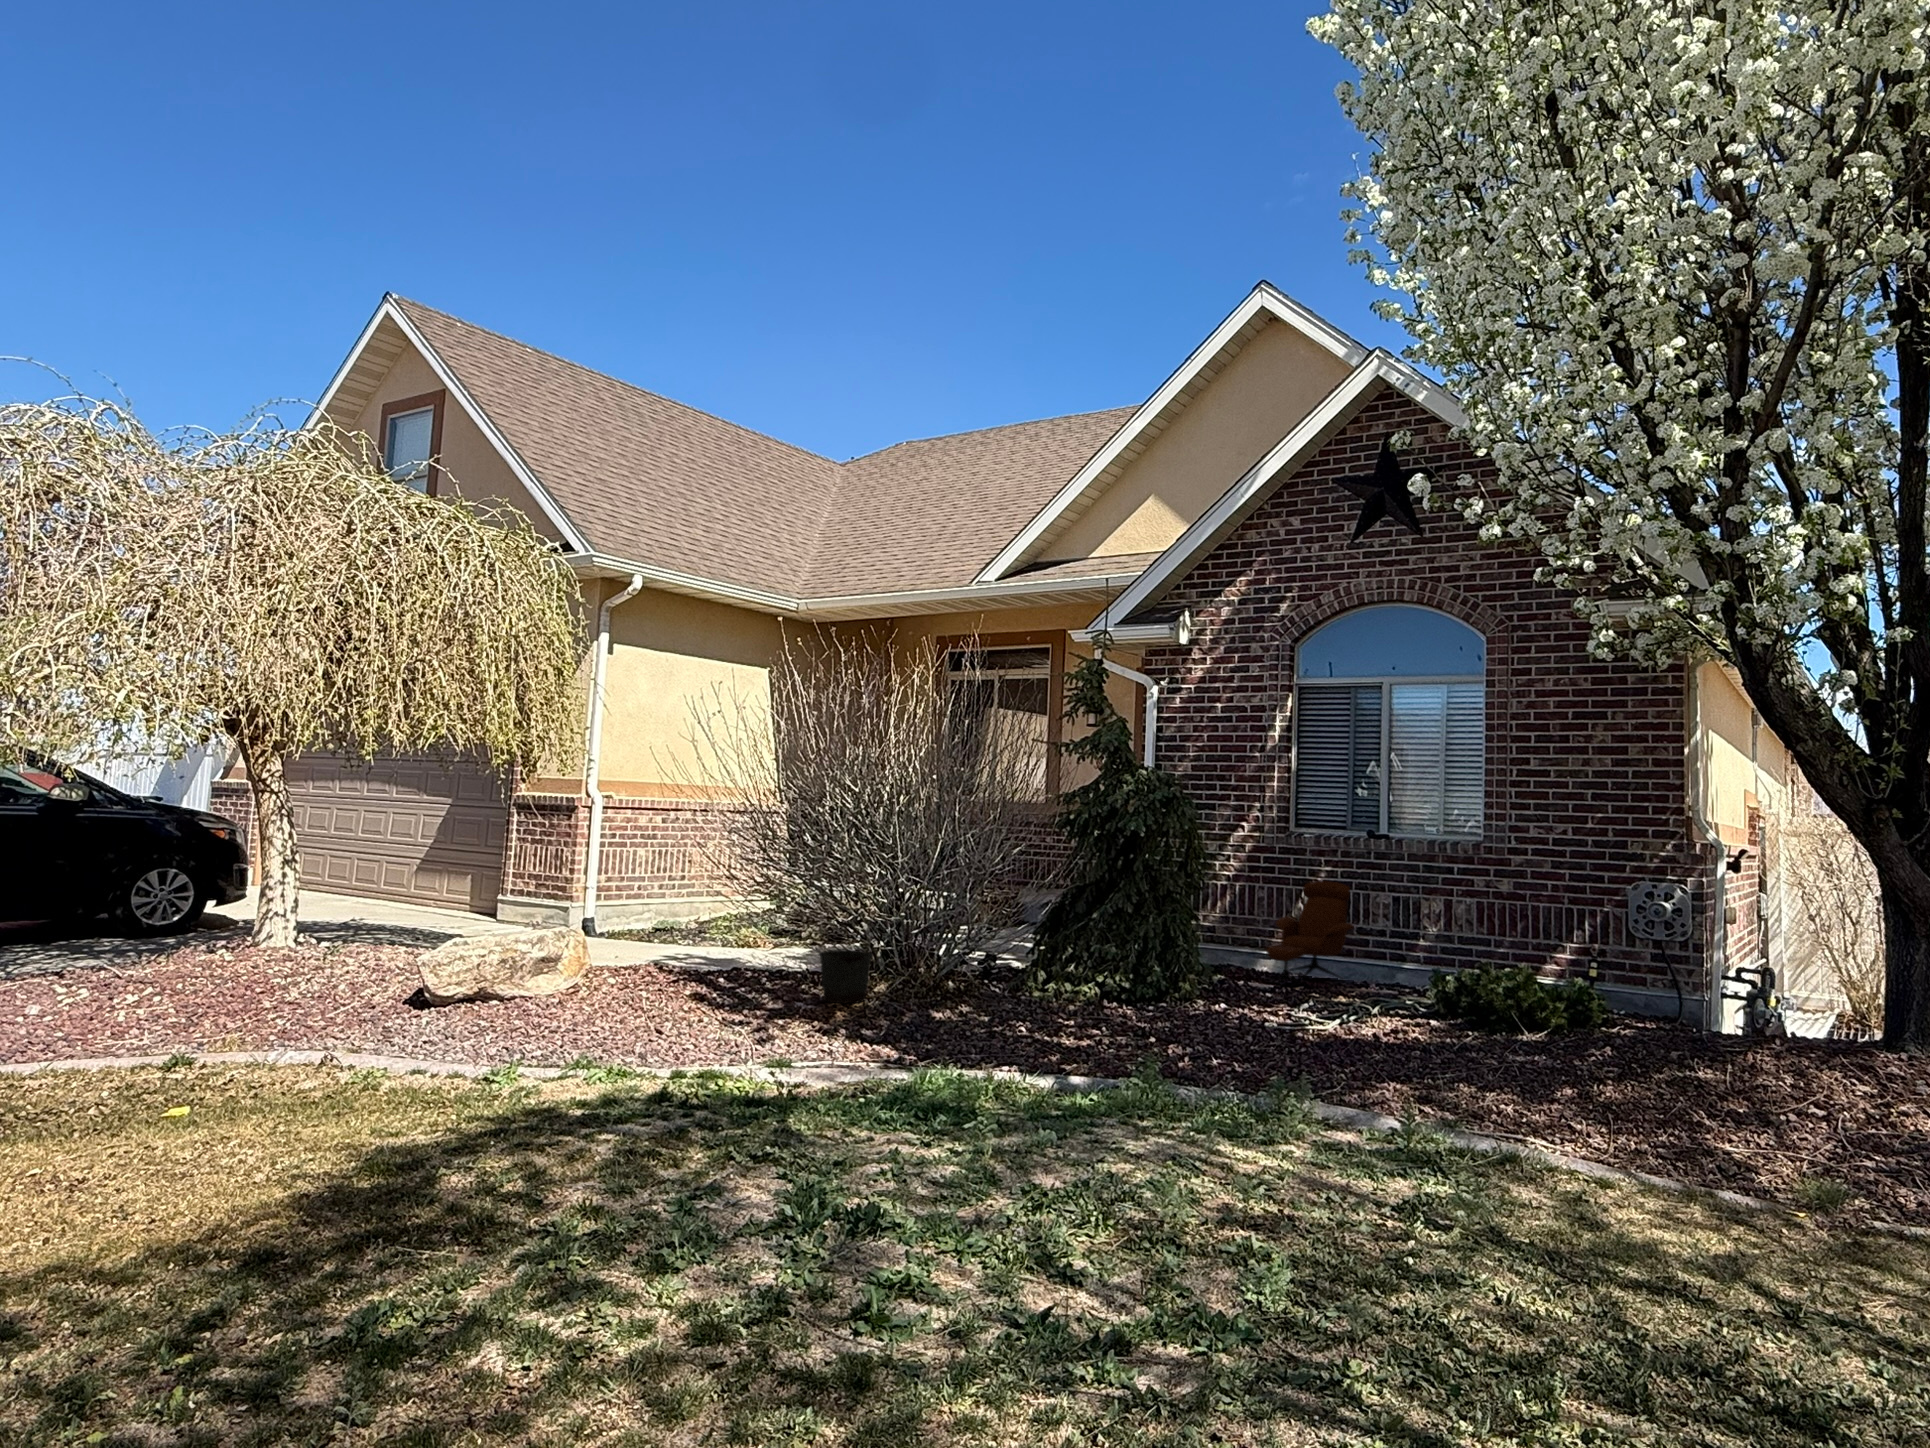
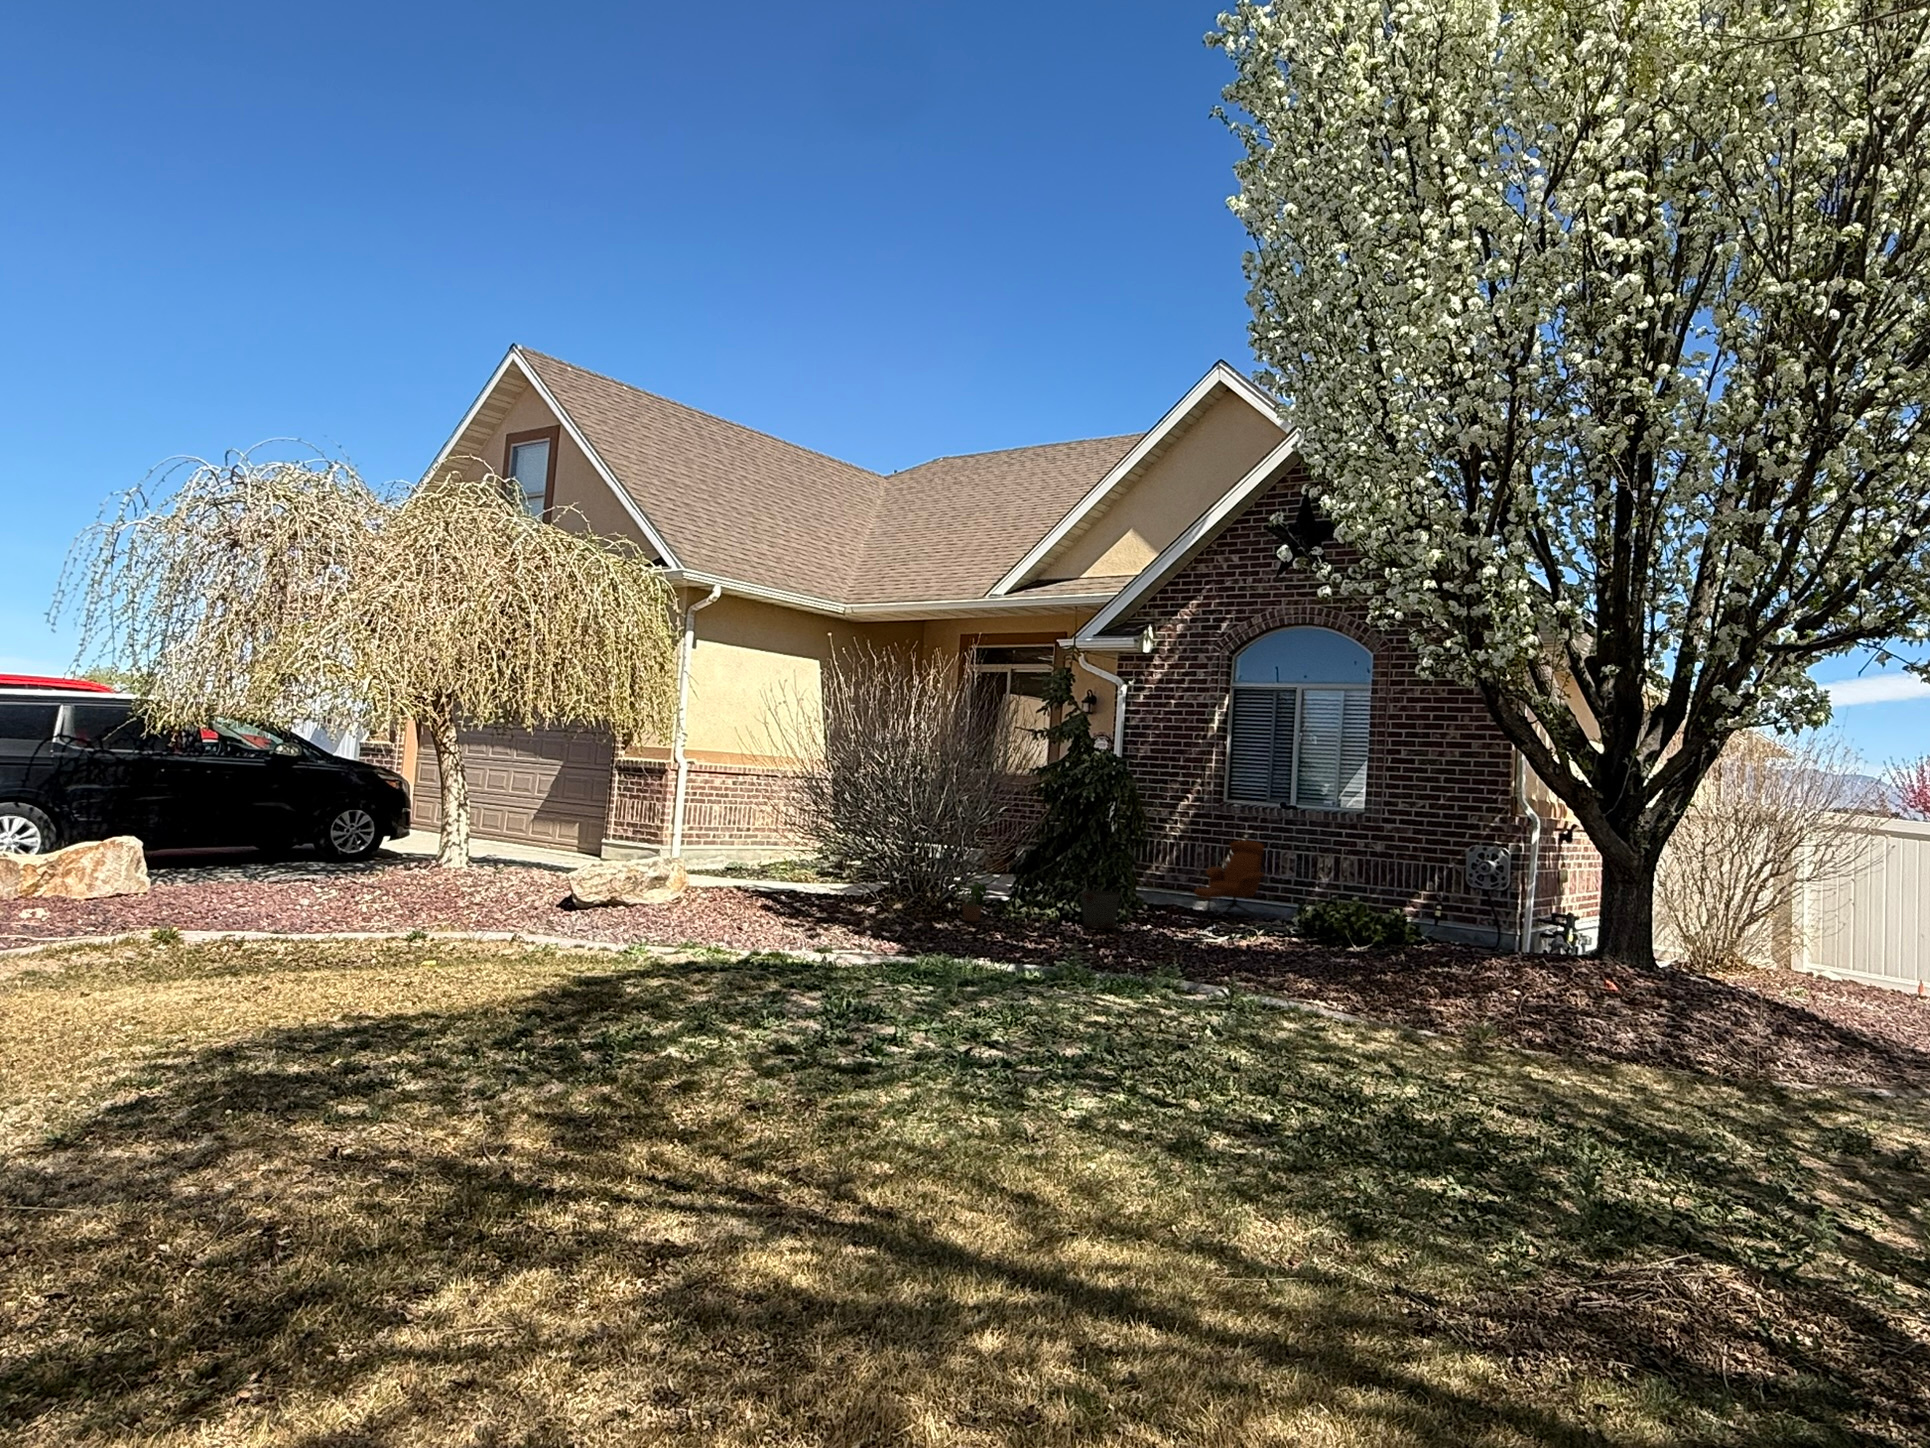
bucket: present [819,949,873,1003] -> present [1082,890,1120,929]
potted plant: none [948,949,1008,1005] -> present [957,882,988,921]

